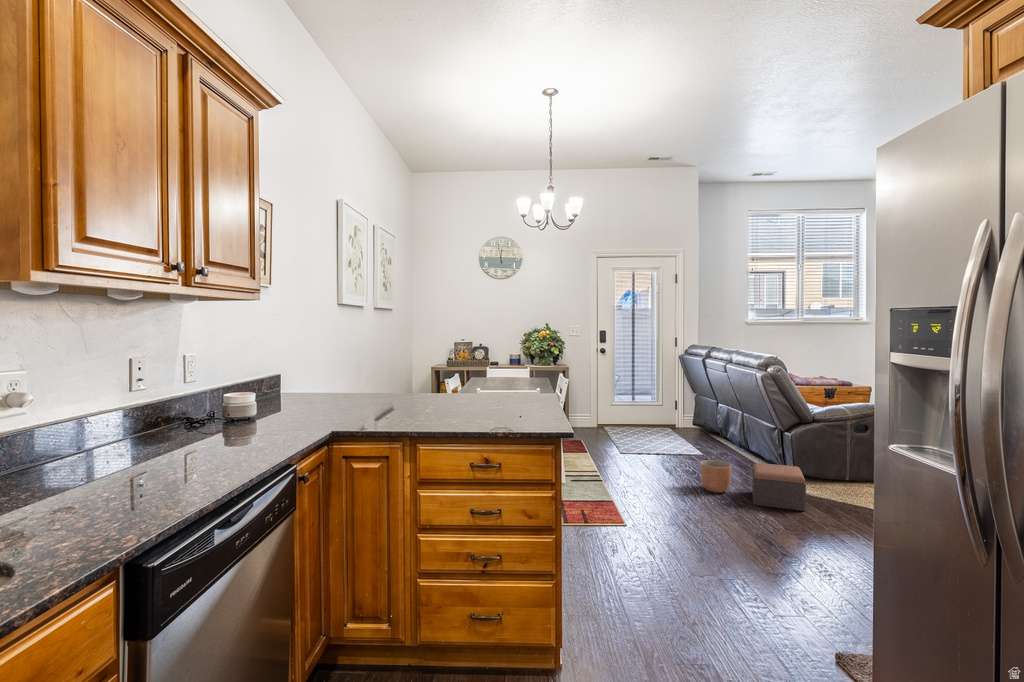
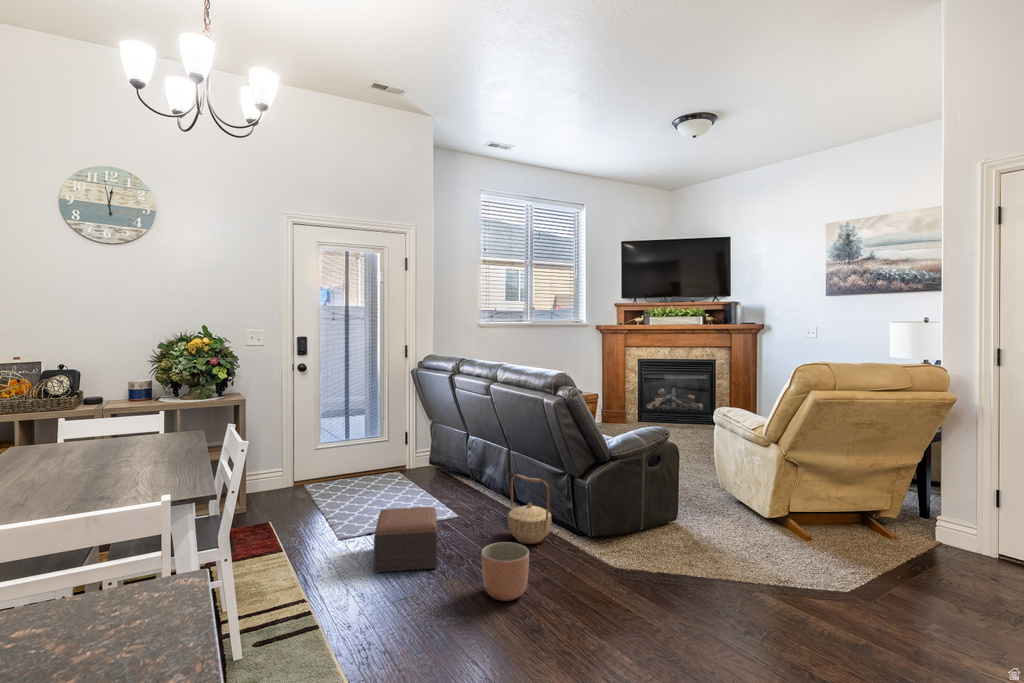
basket: none [733,427,766,474] -> present [508,474,551,544]
footstool: present [752,463,806,511] -> present [374,507,438,573]

